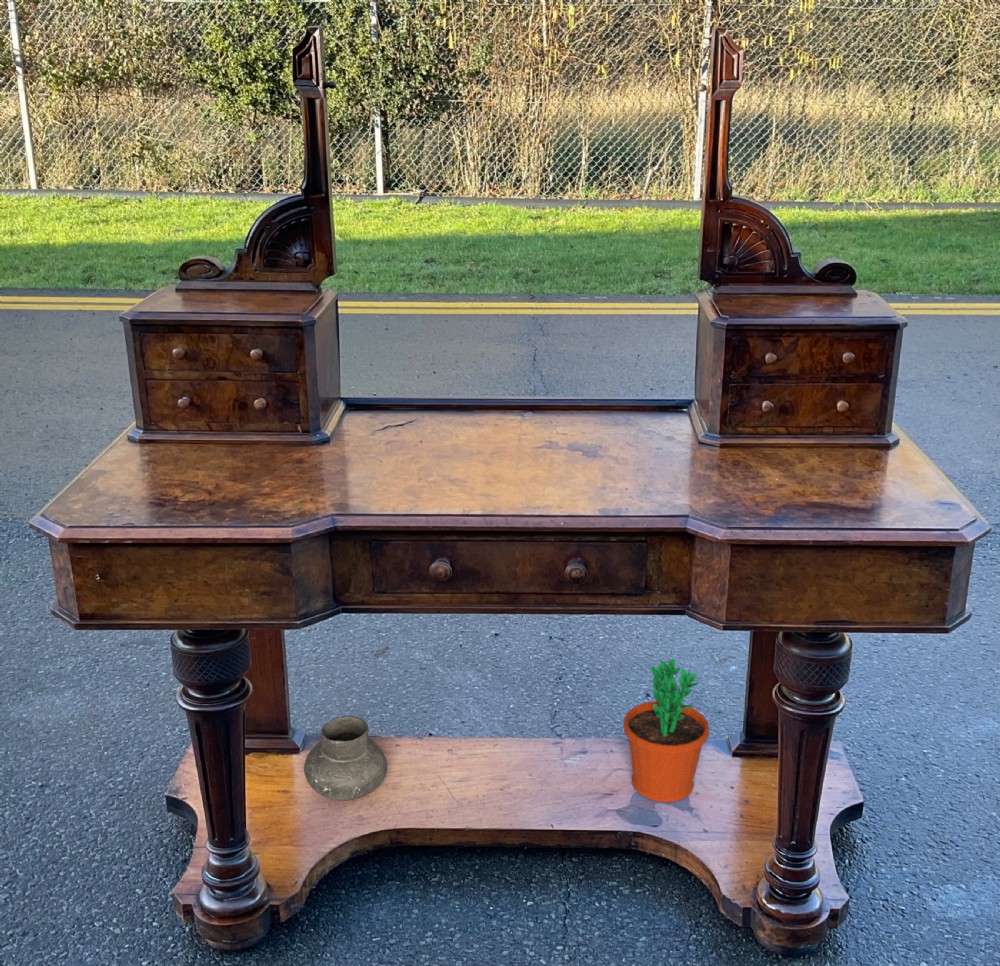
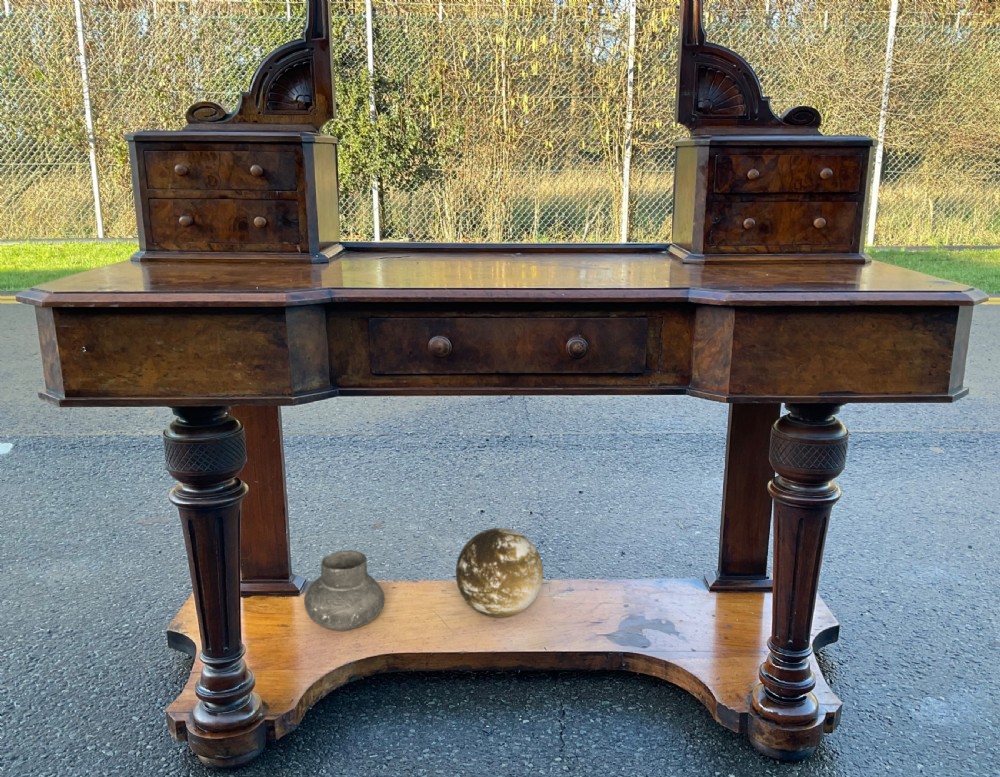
flower pot: present [624,658,709,802] -> none [609,488,690,628]
decorative orb: none [462,694,554,788] -> present [456,528,543,617]

